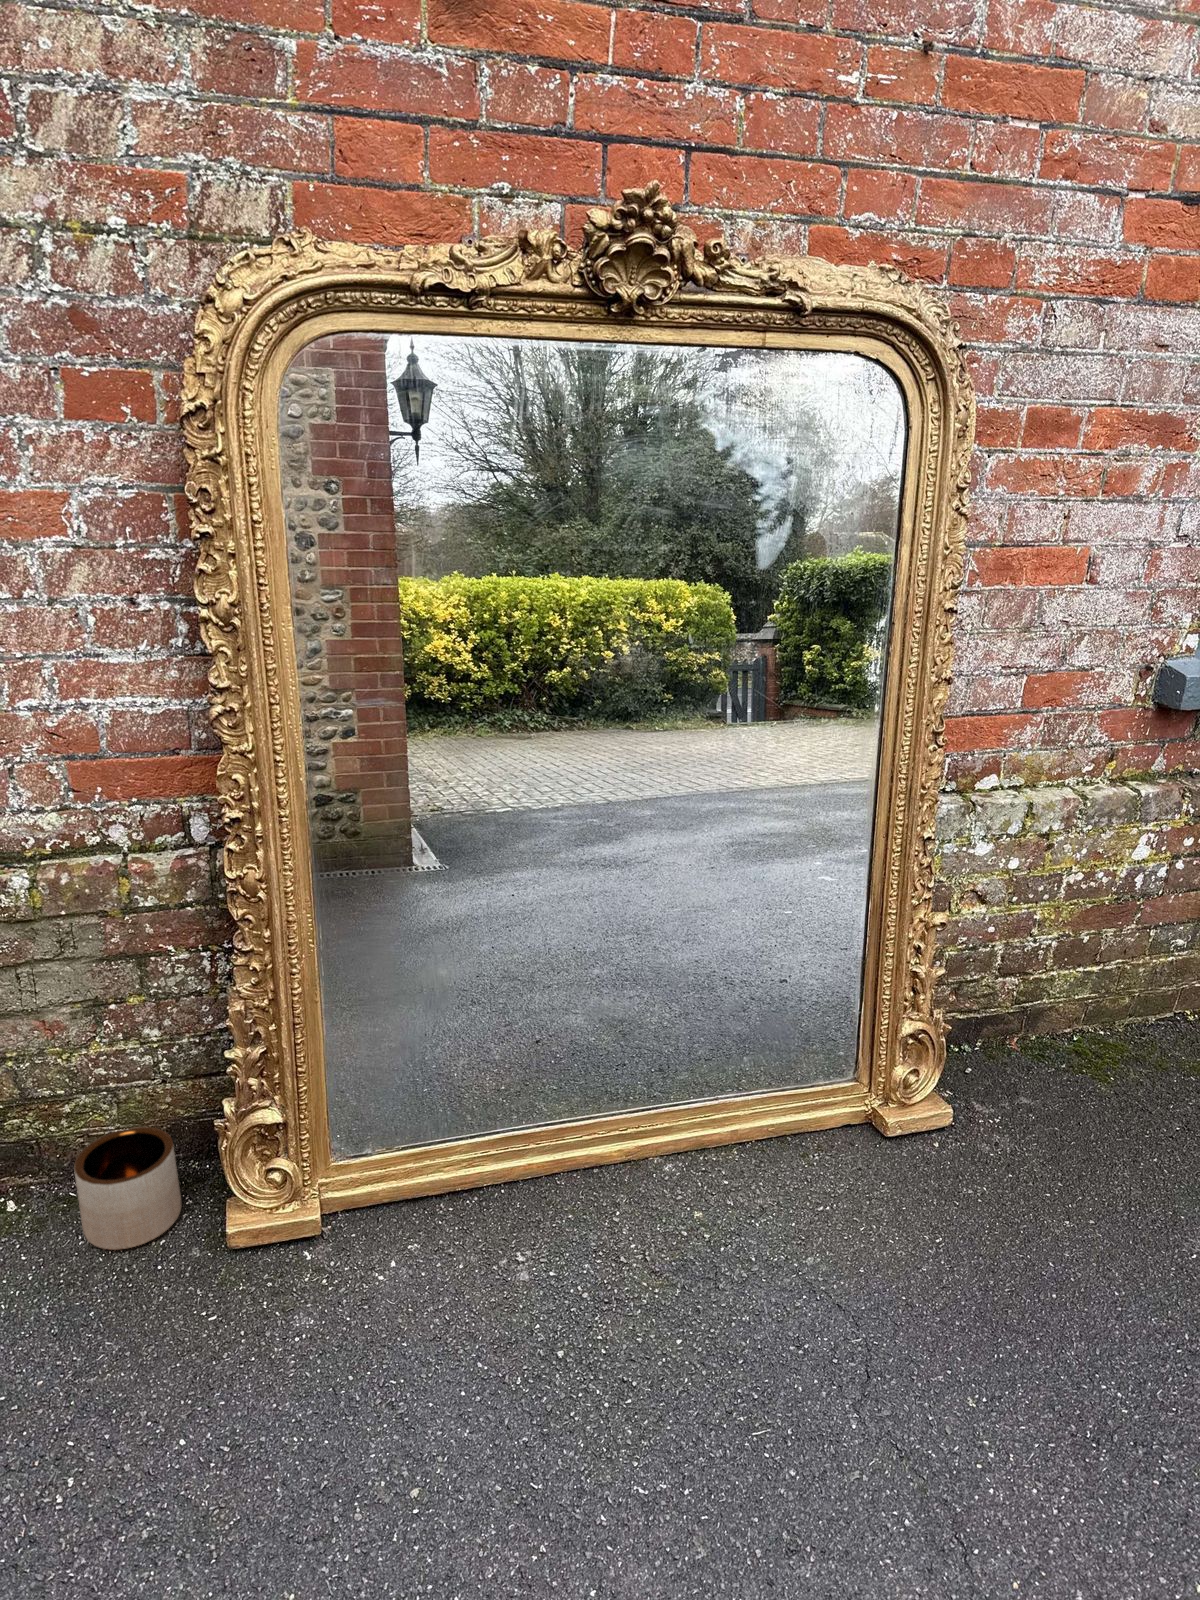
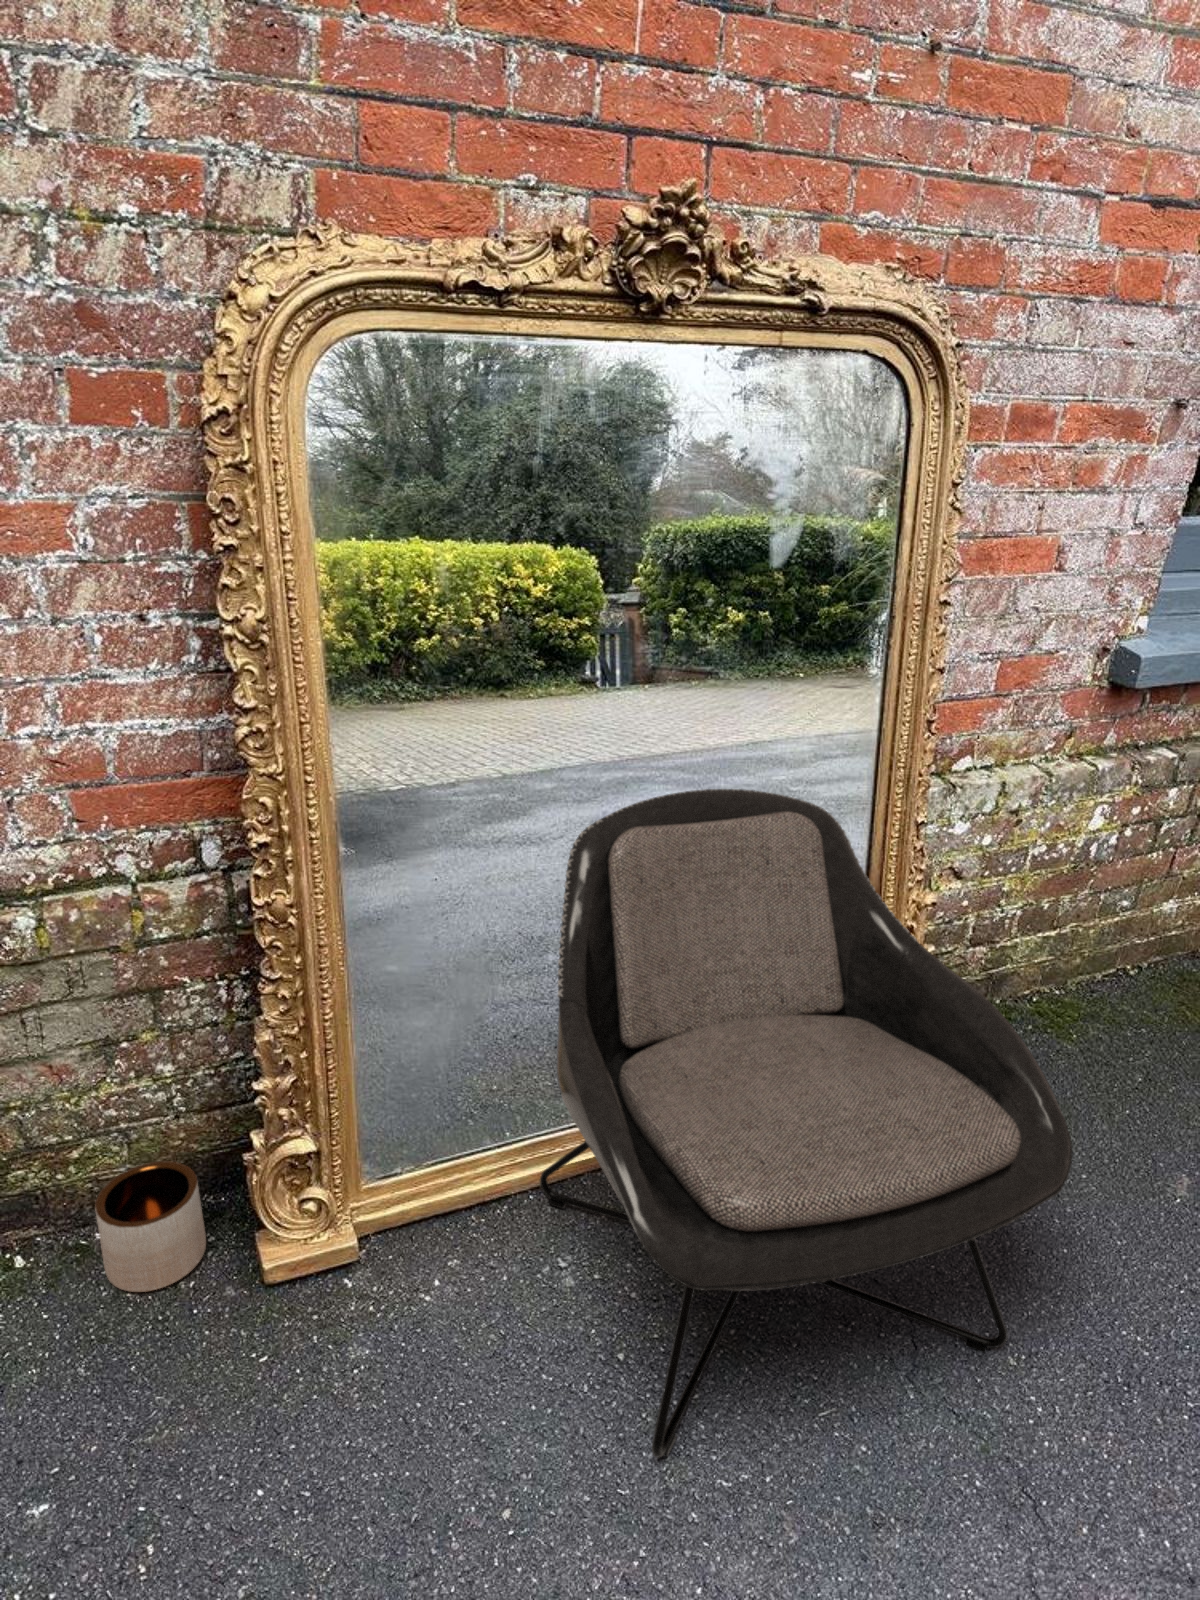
lounge chair: none [497,788,1026,1460] -> present [540,789,1072,1457]

